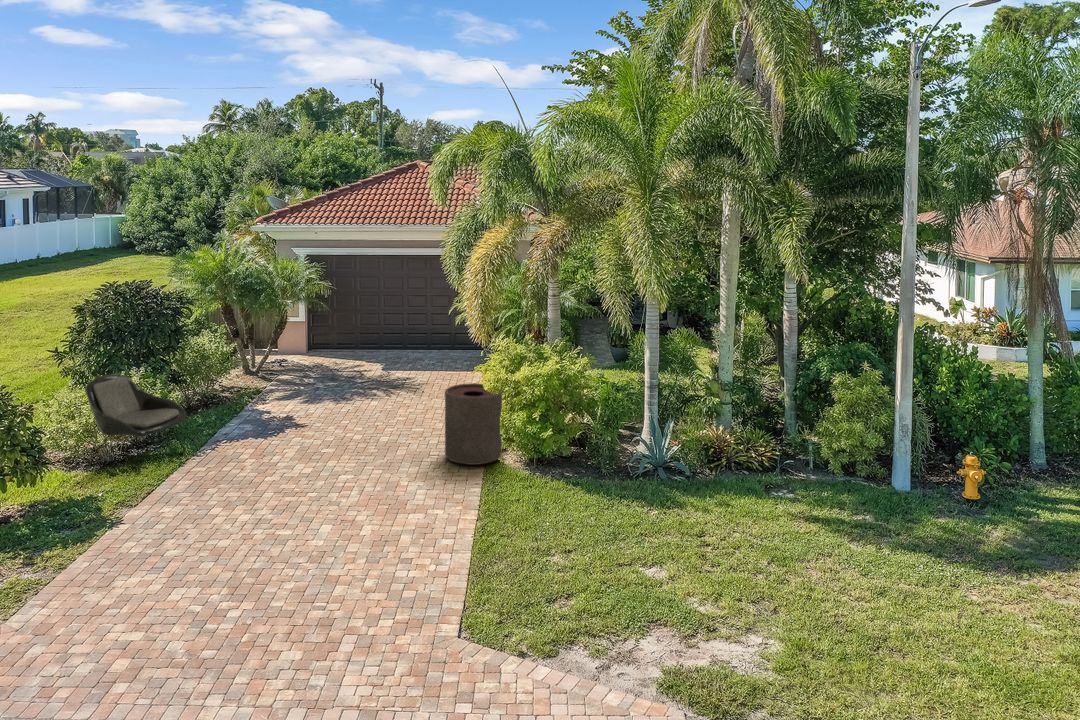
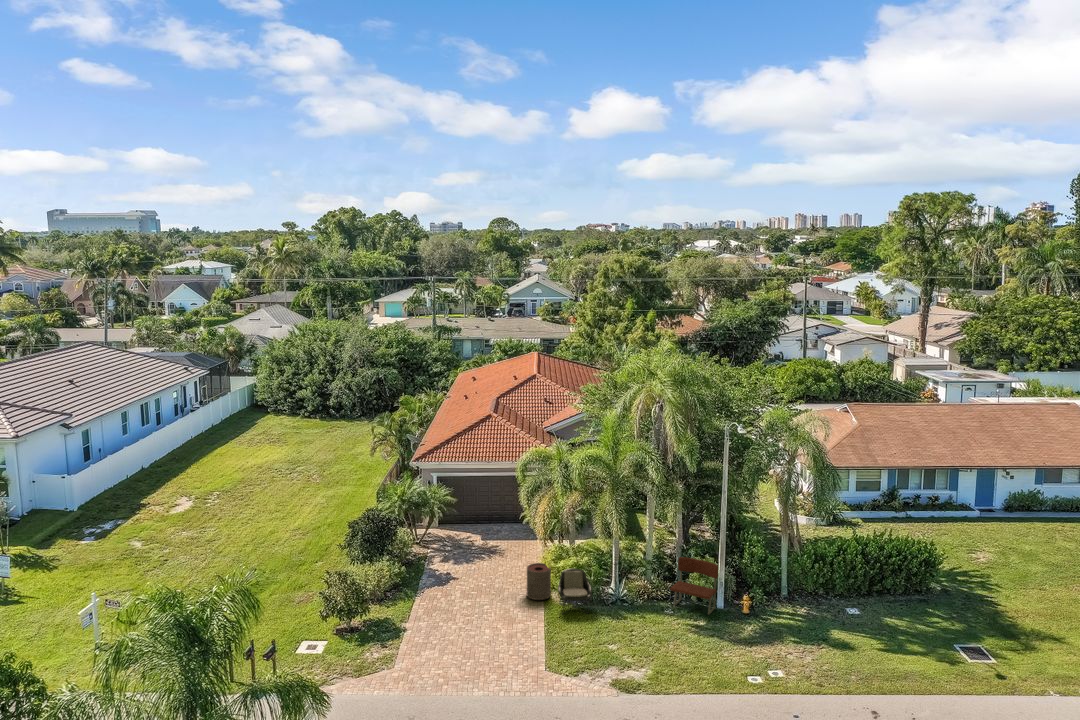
bench: none [787,370,907,501] -> present [670,557,718,614]
lounge chair: present [85,374,187,473] -> present [558,569,592,613]

